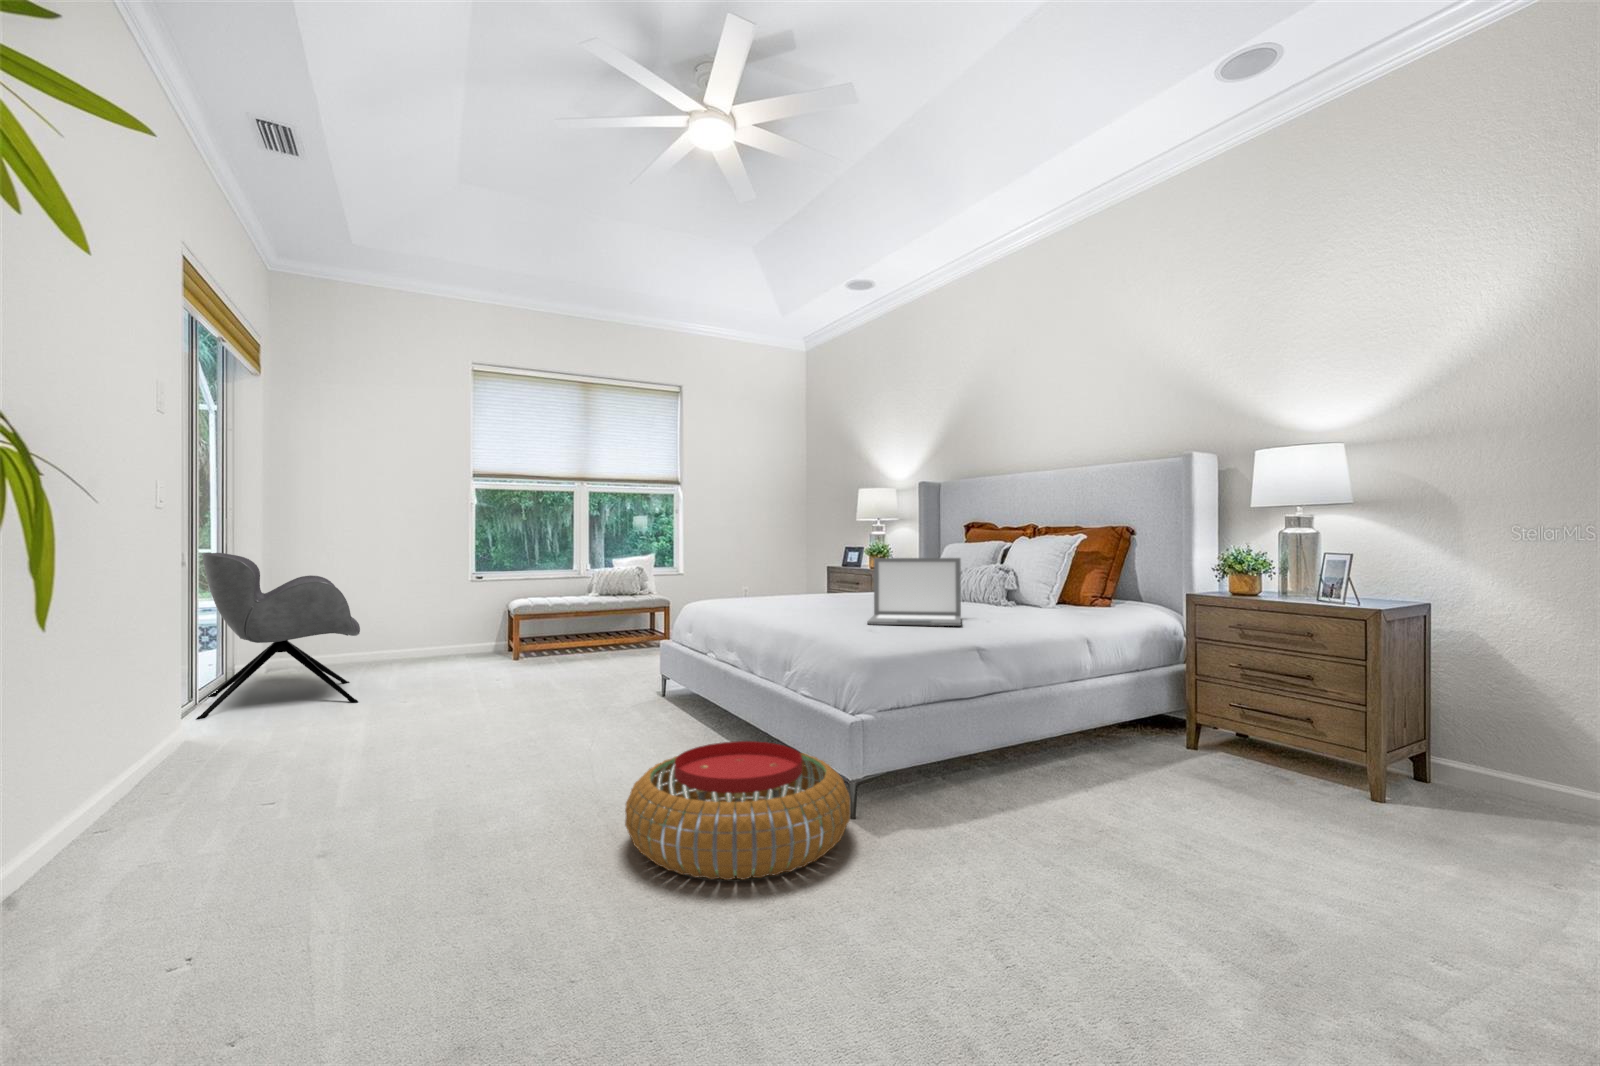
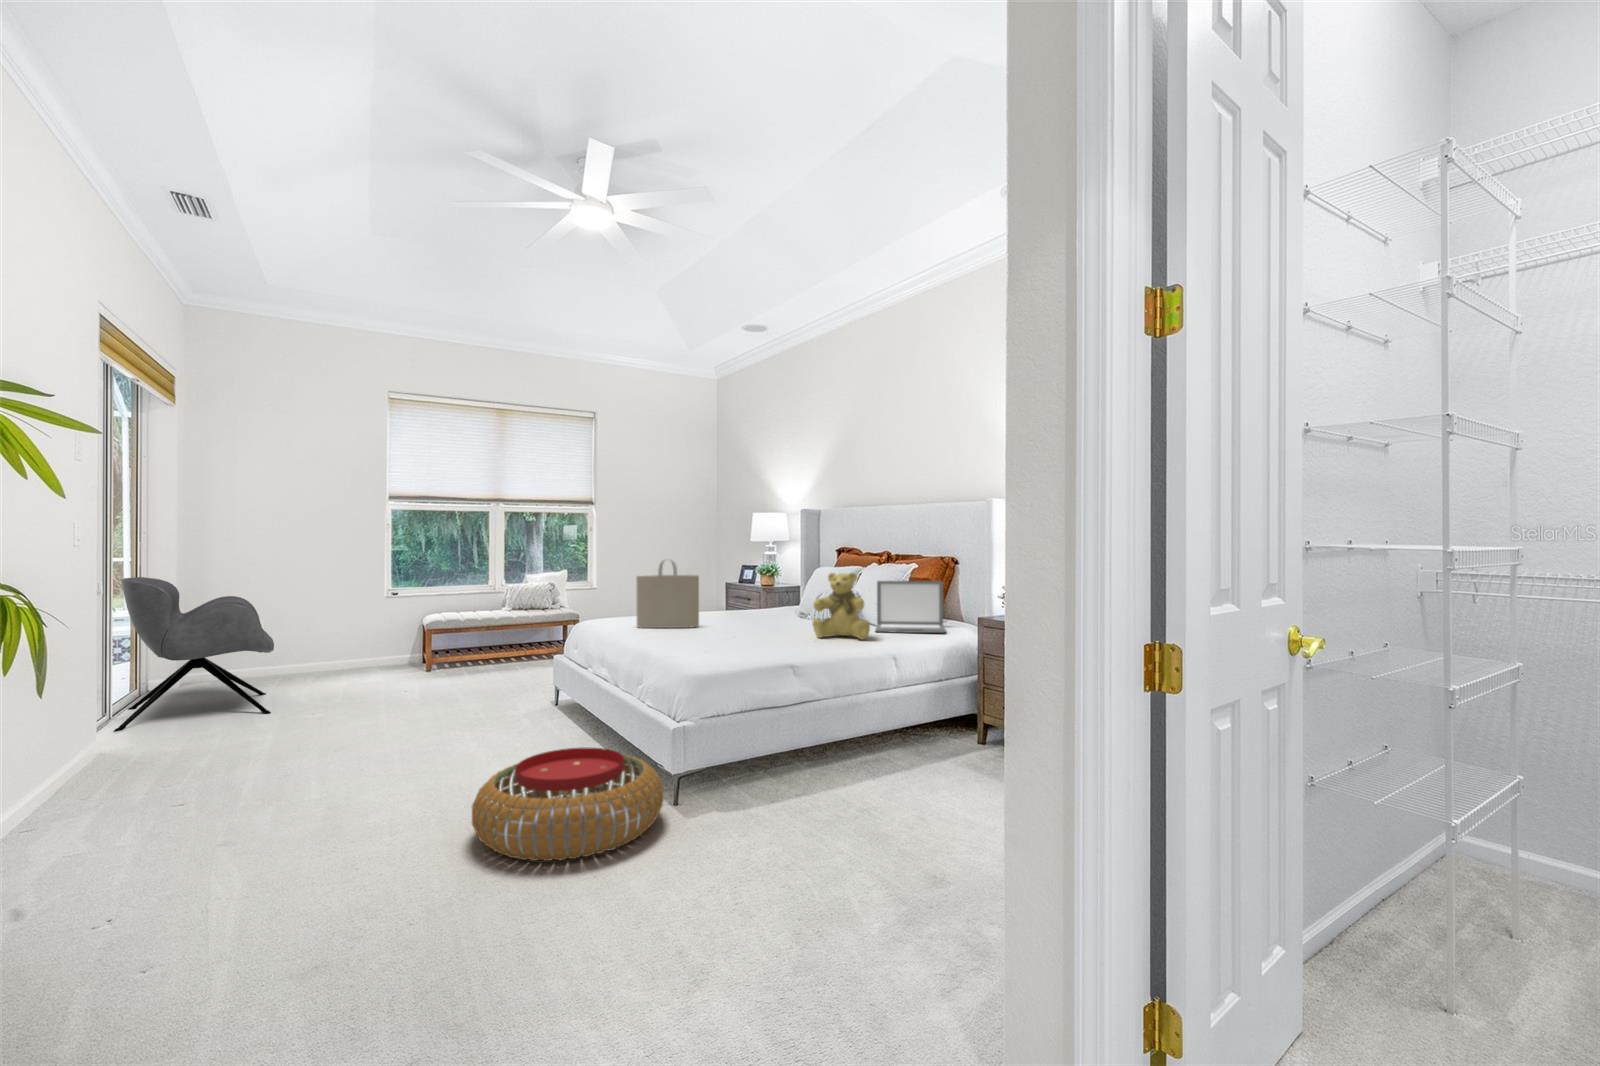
tote bag: none [765,529,836,608] -> present [636,559,699,628]
teddy bear: none [980,541,1053,620] -> present [813,573,870,639]
laptop: present [867,558,961,626] -> present [875,581,946,633]

